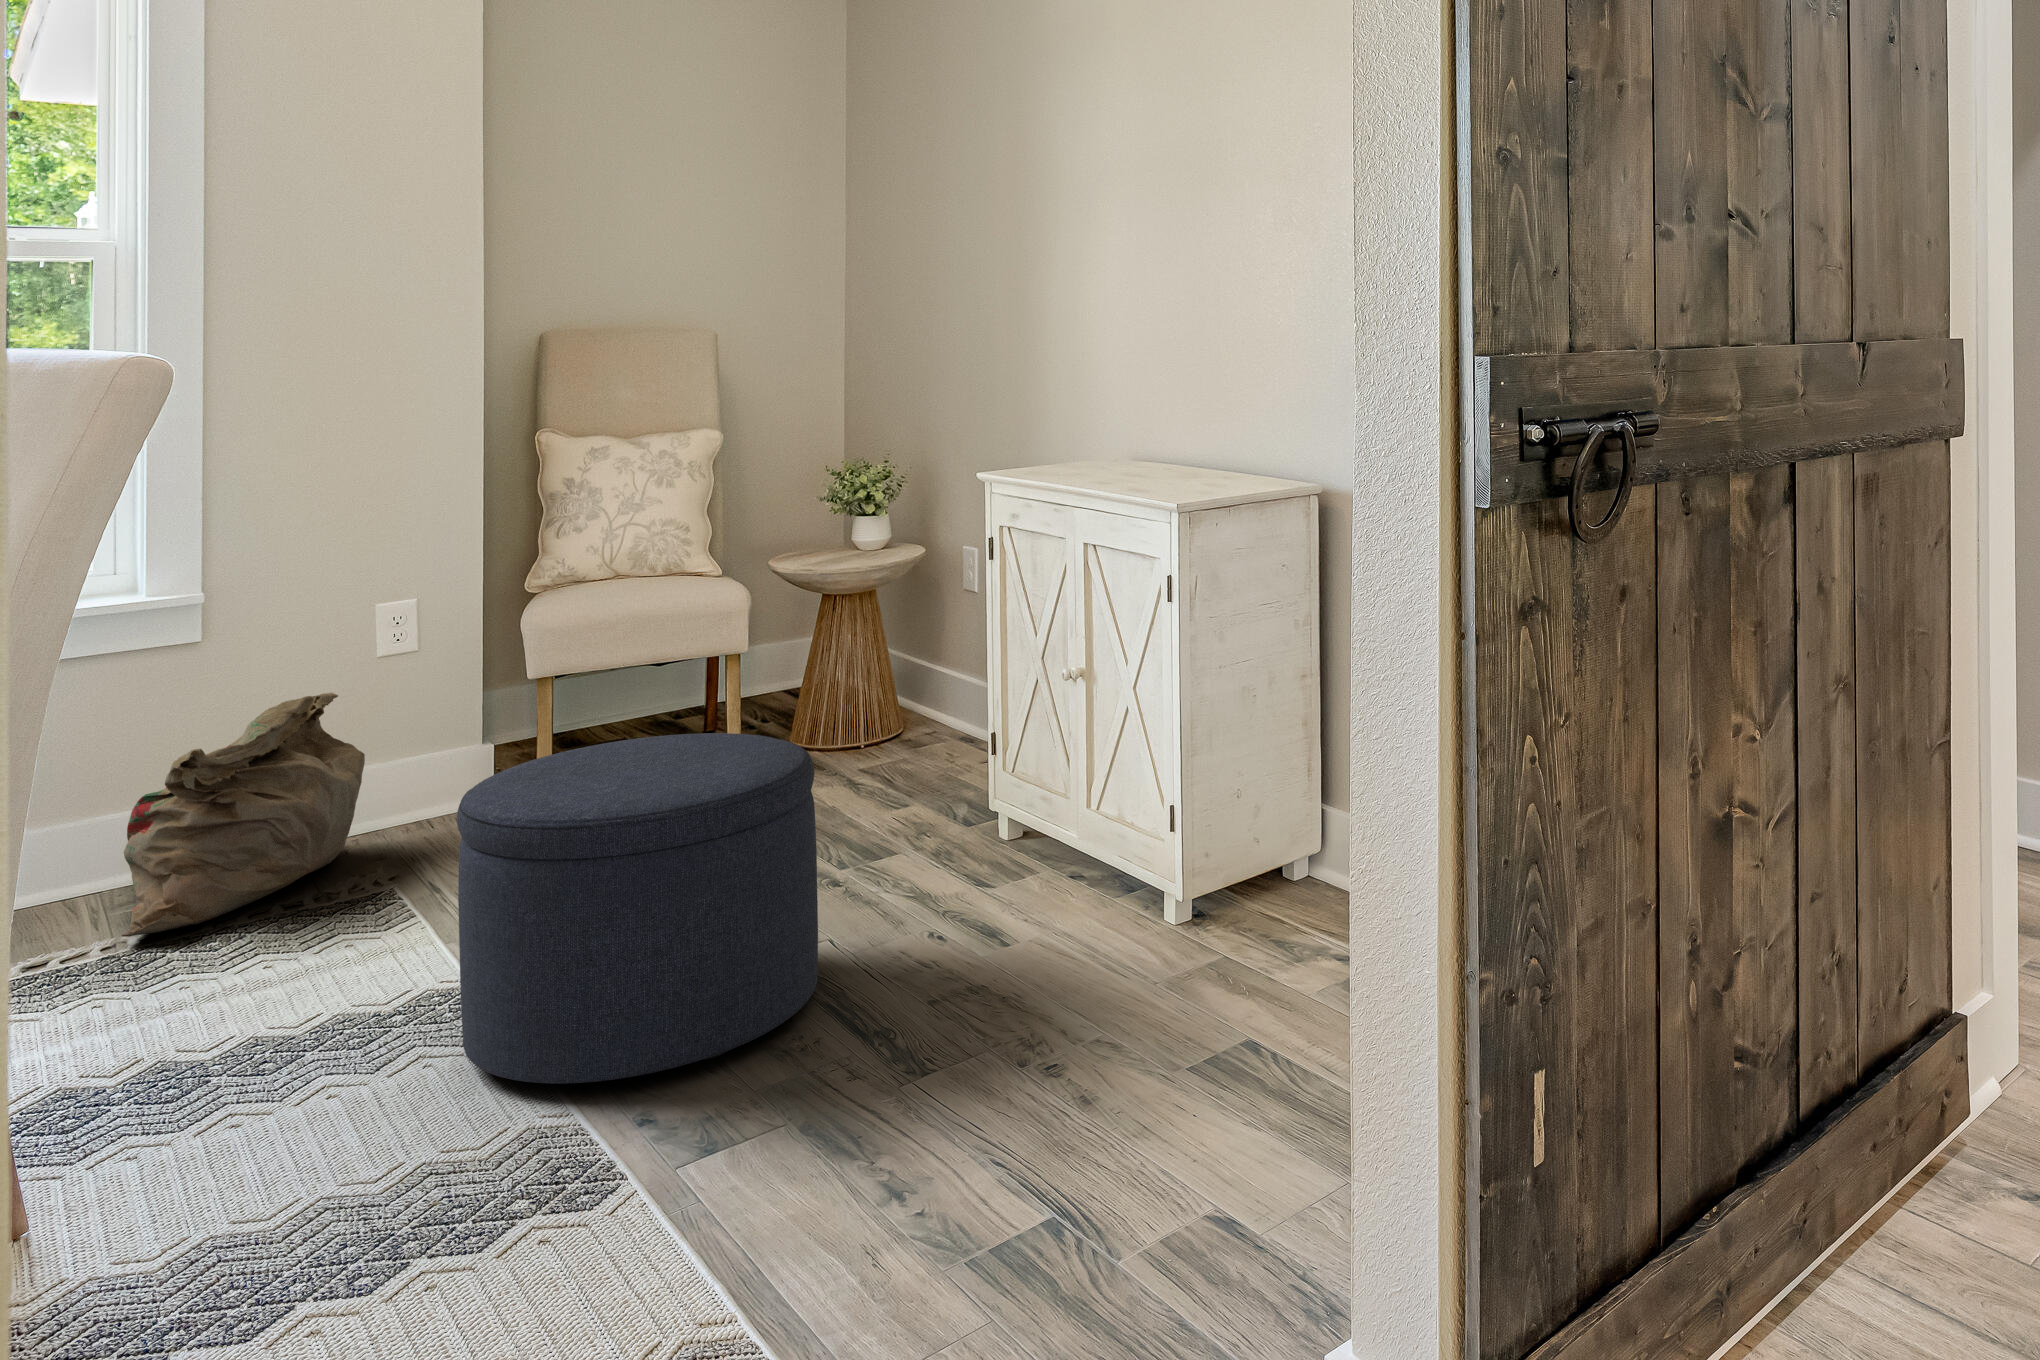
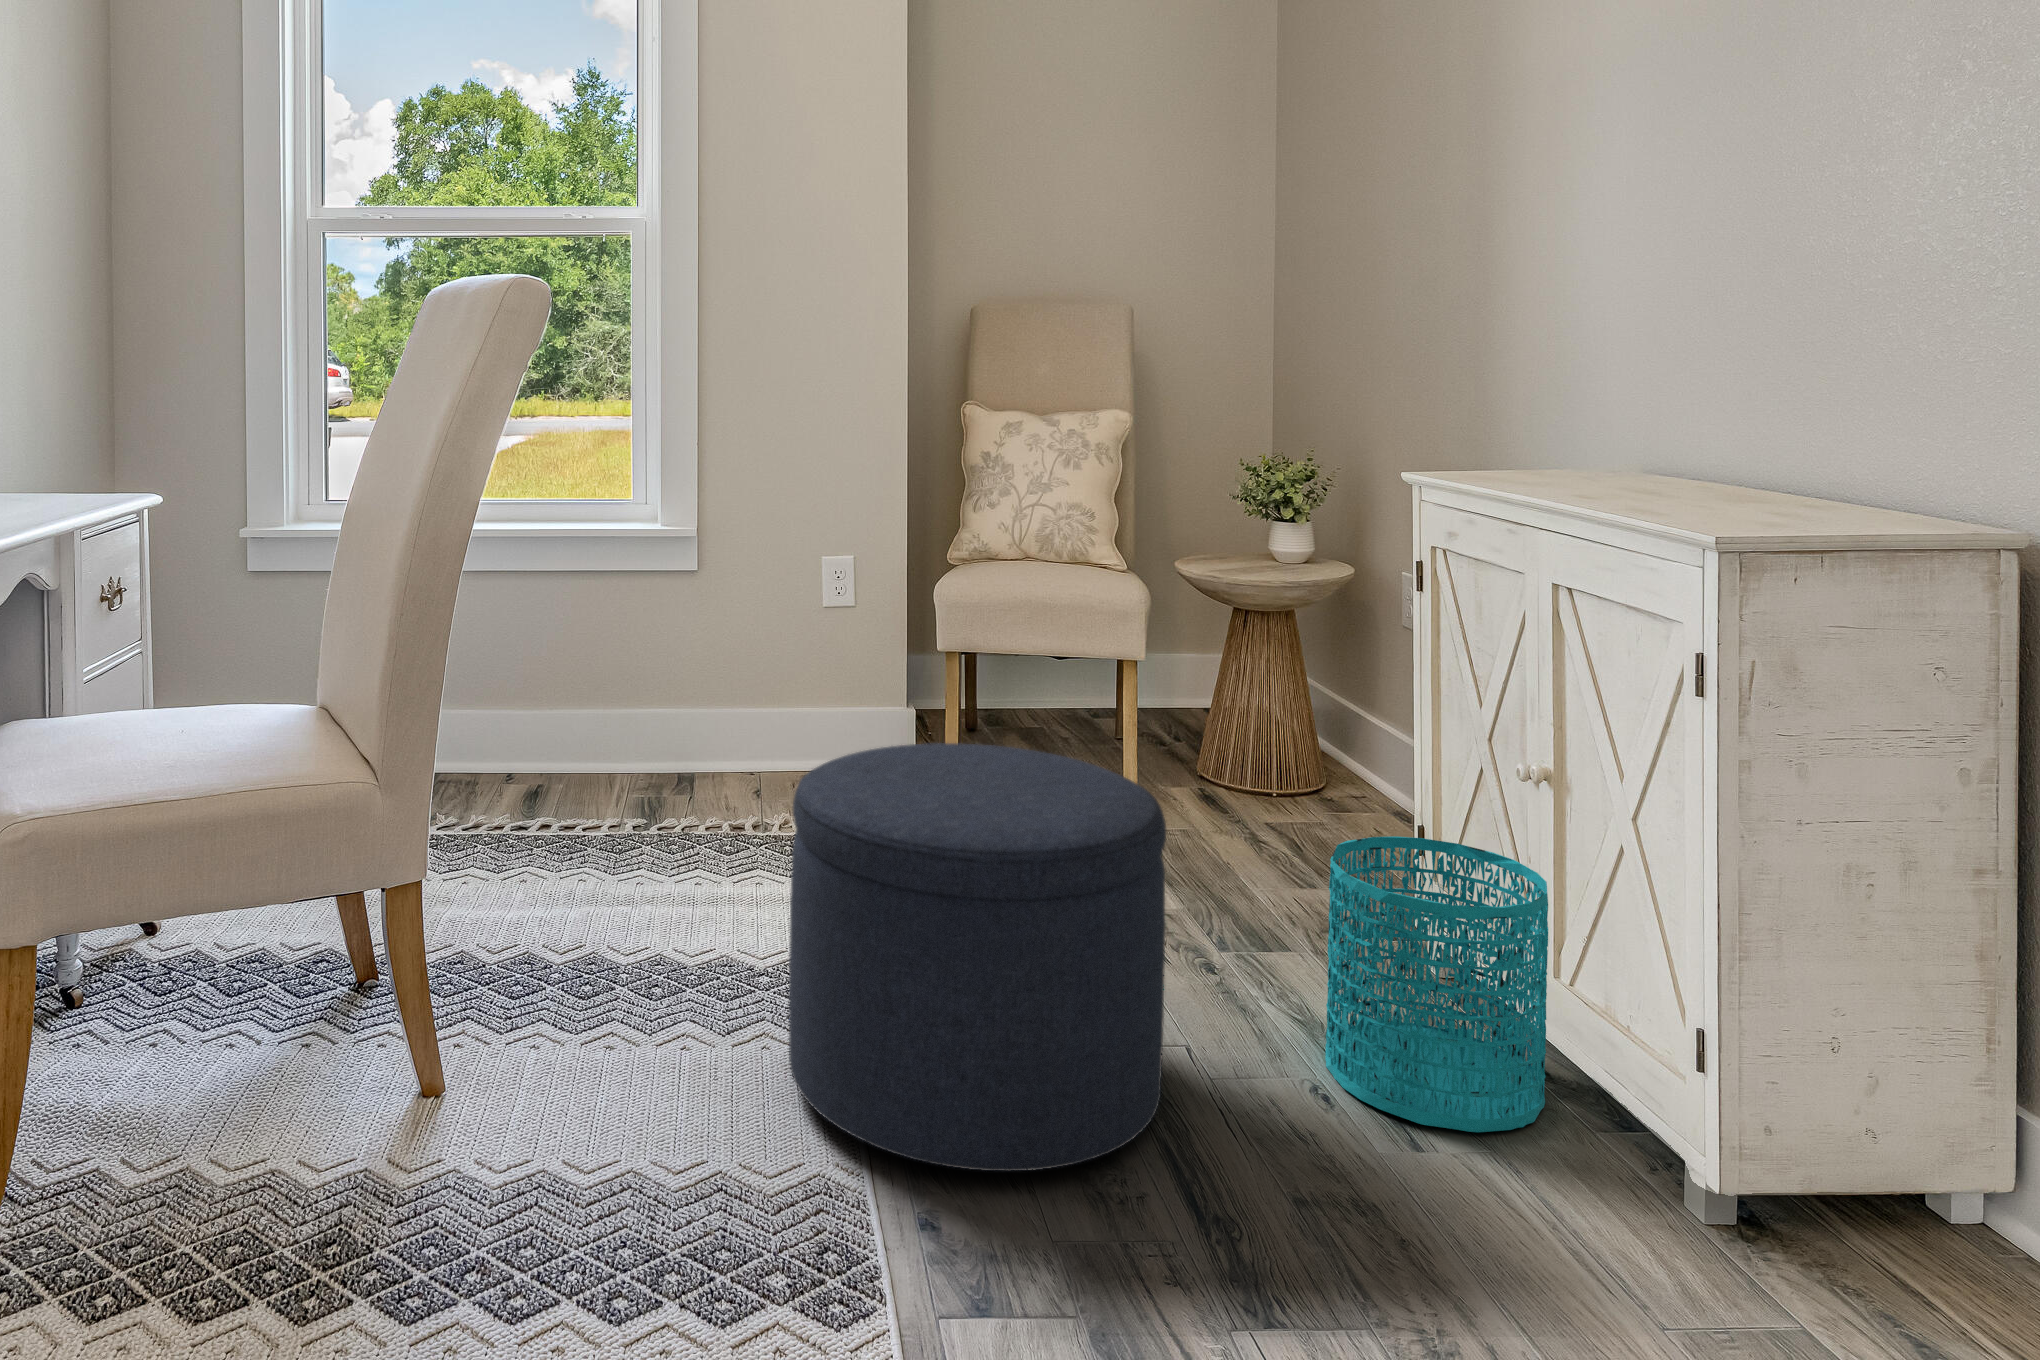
bag: present [121,693,365,937] -> none [605,635,800,828]
wastebasket: none [935,737,1088,936] -> present [1325,836,1548,1132]

